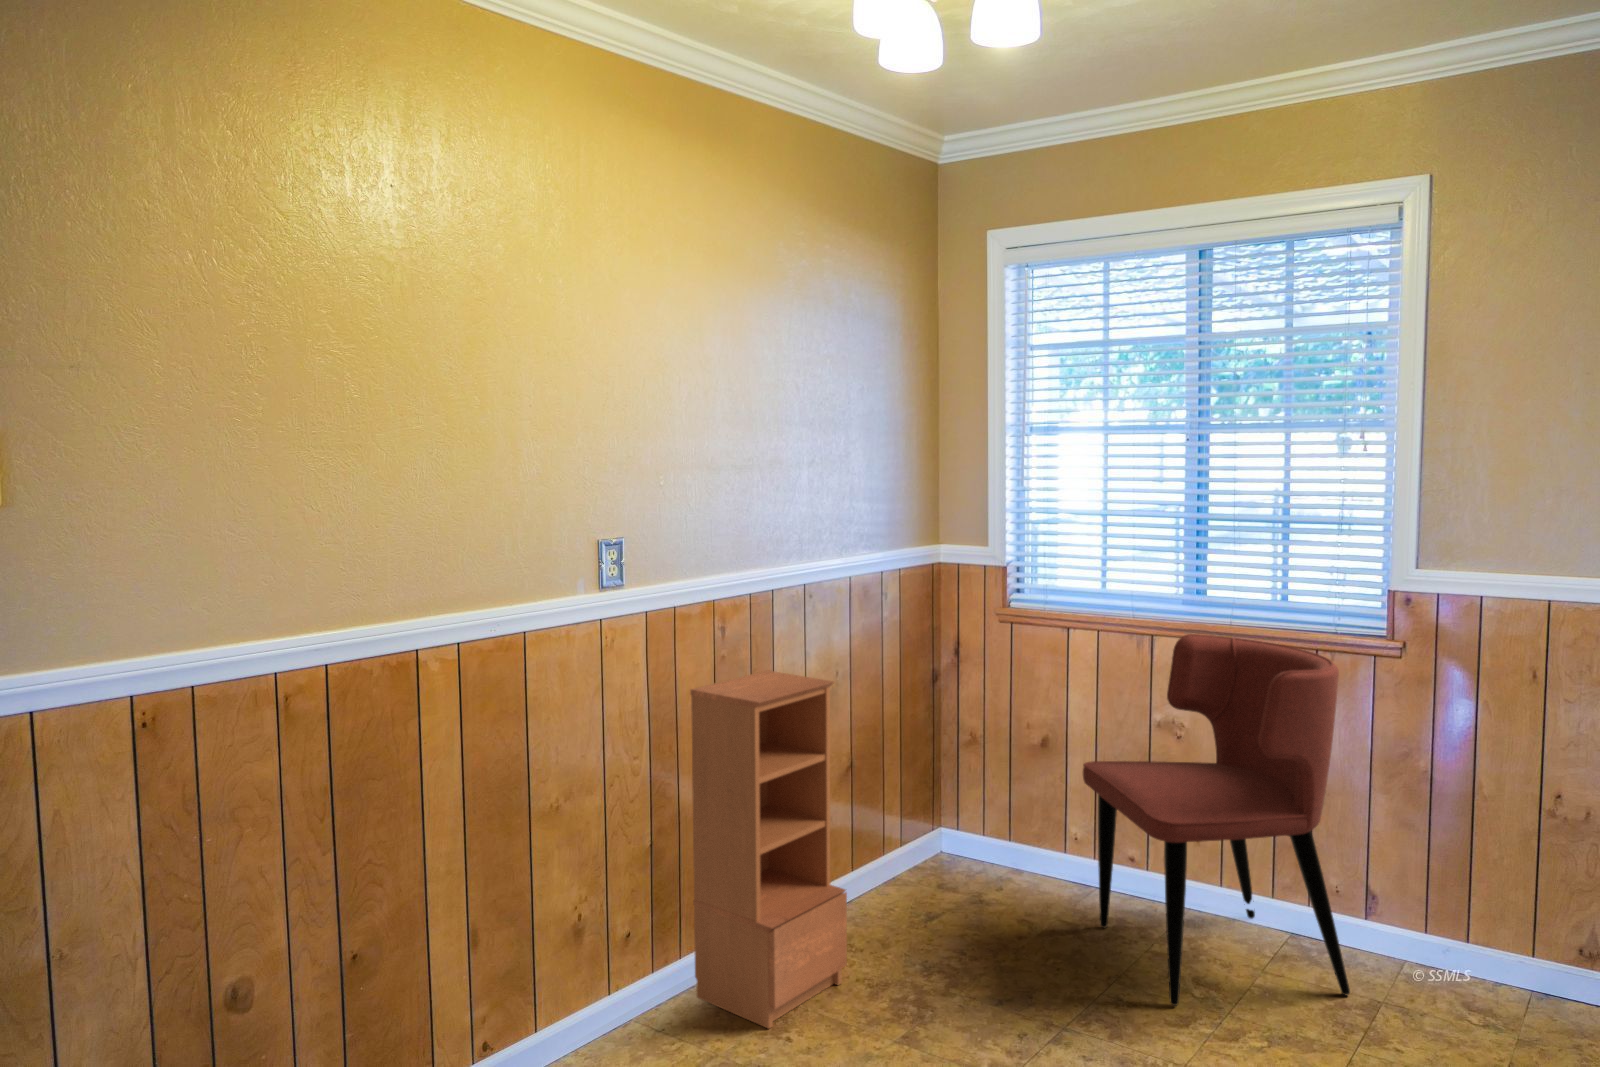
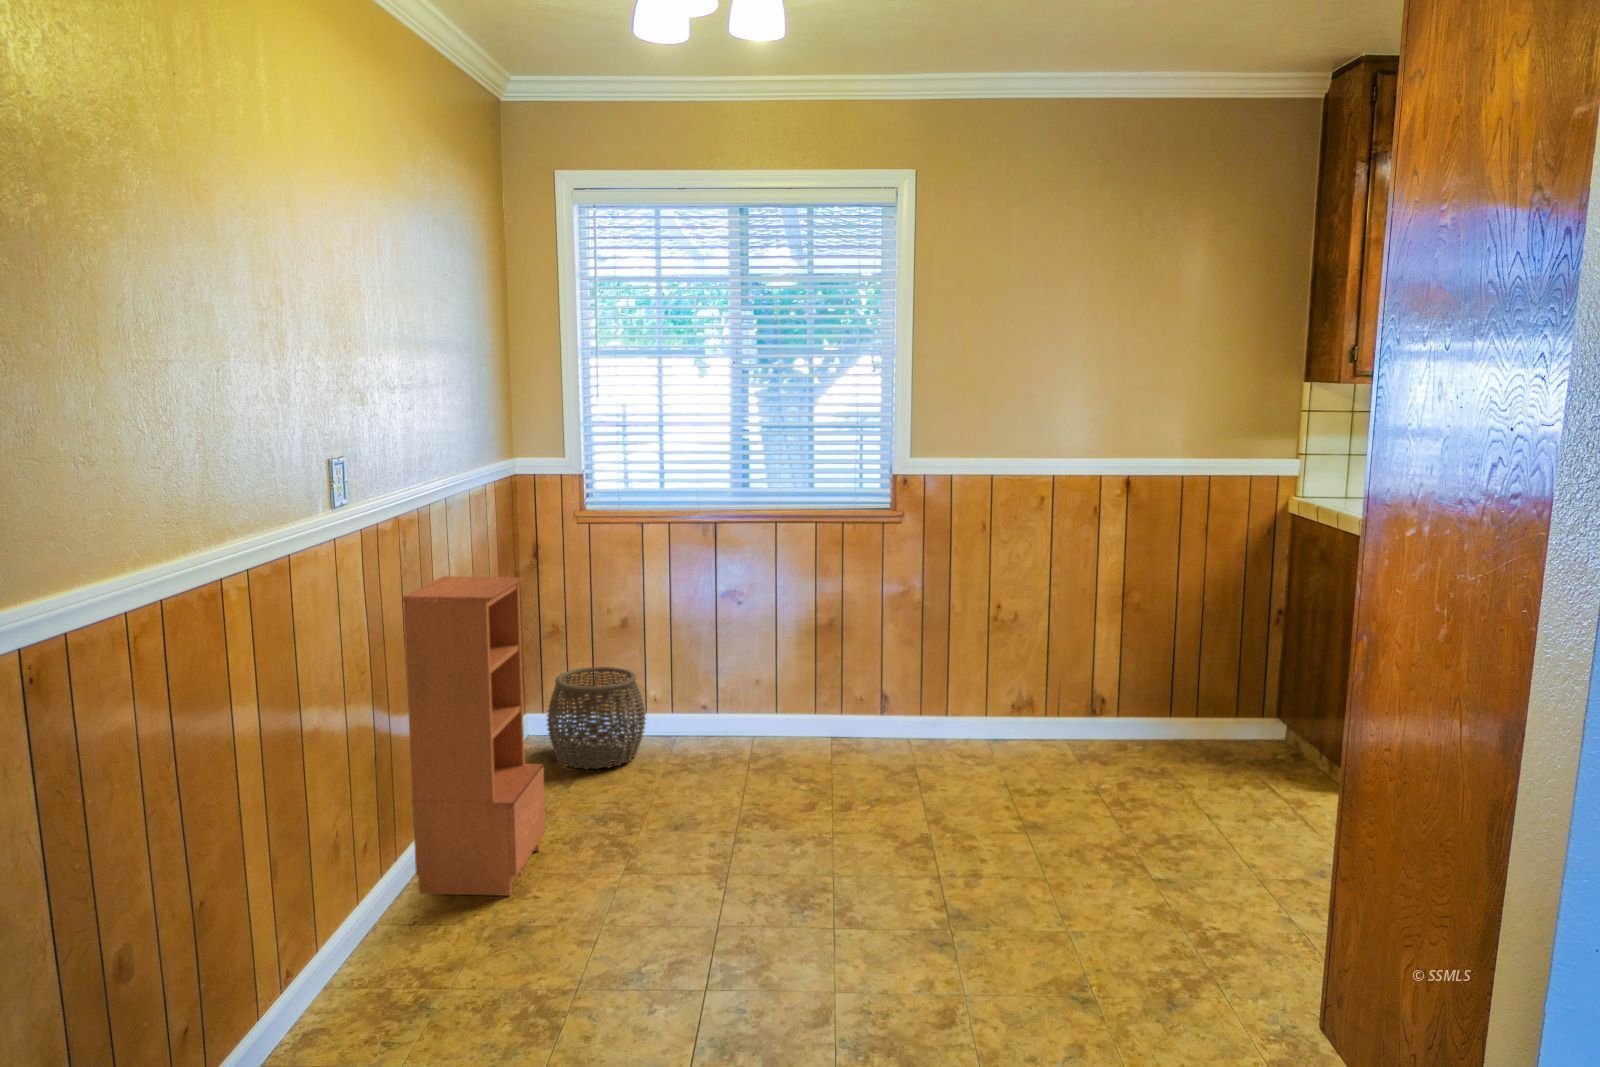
dining chair: present [1083,634,1350,1006] -> none [688,518,892,798]
woven basket: none [934,784,1048,906] -> present [547,667,646,769]

